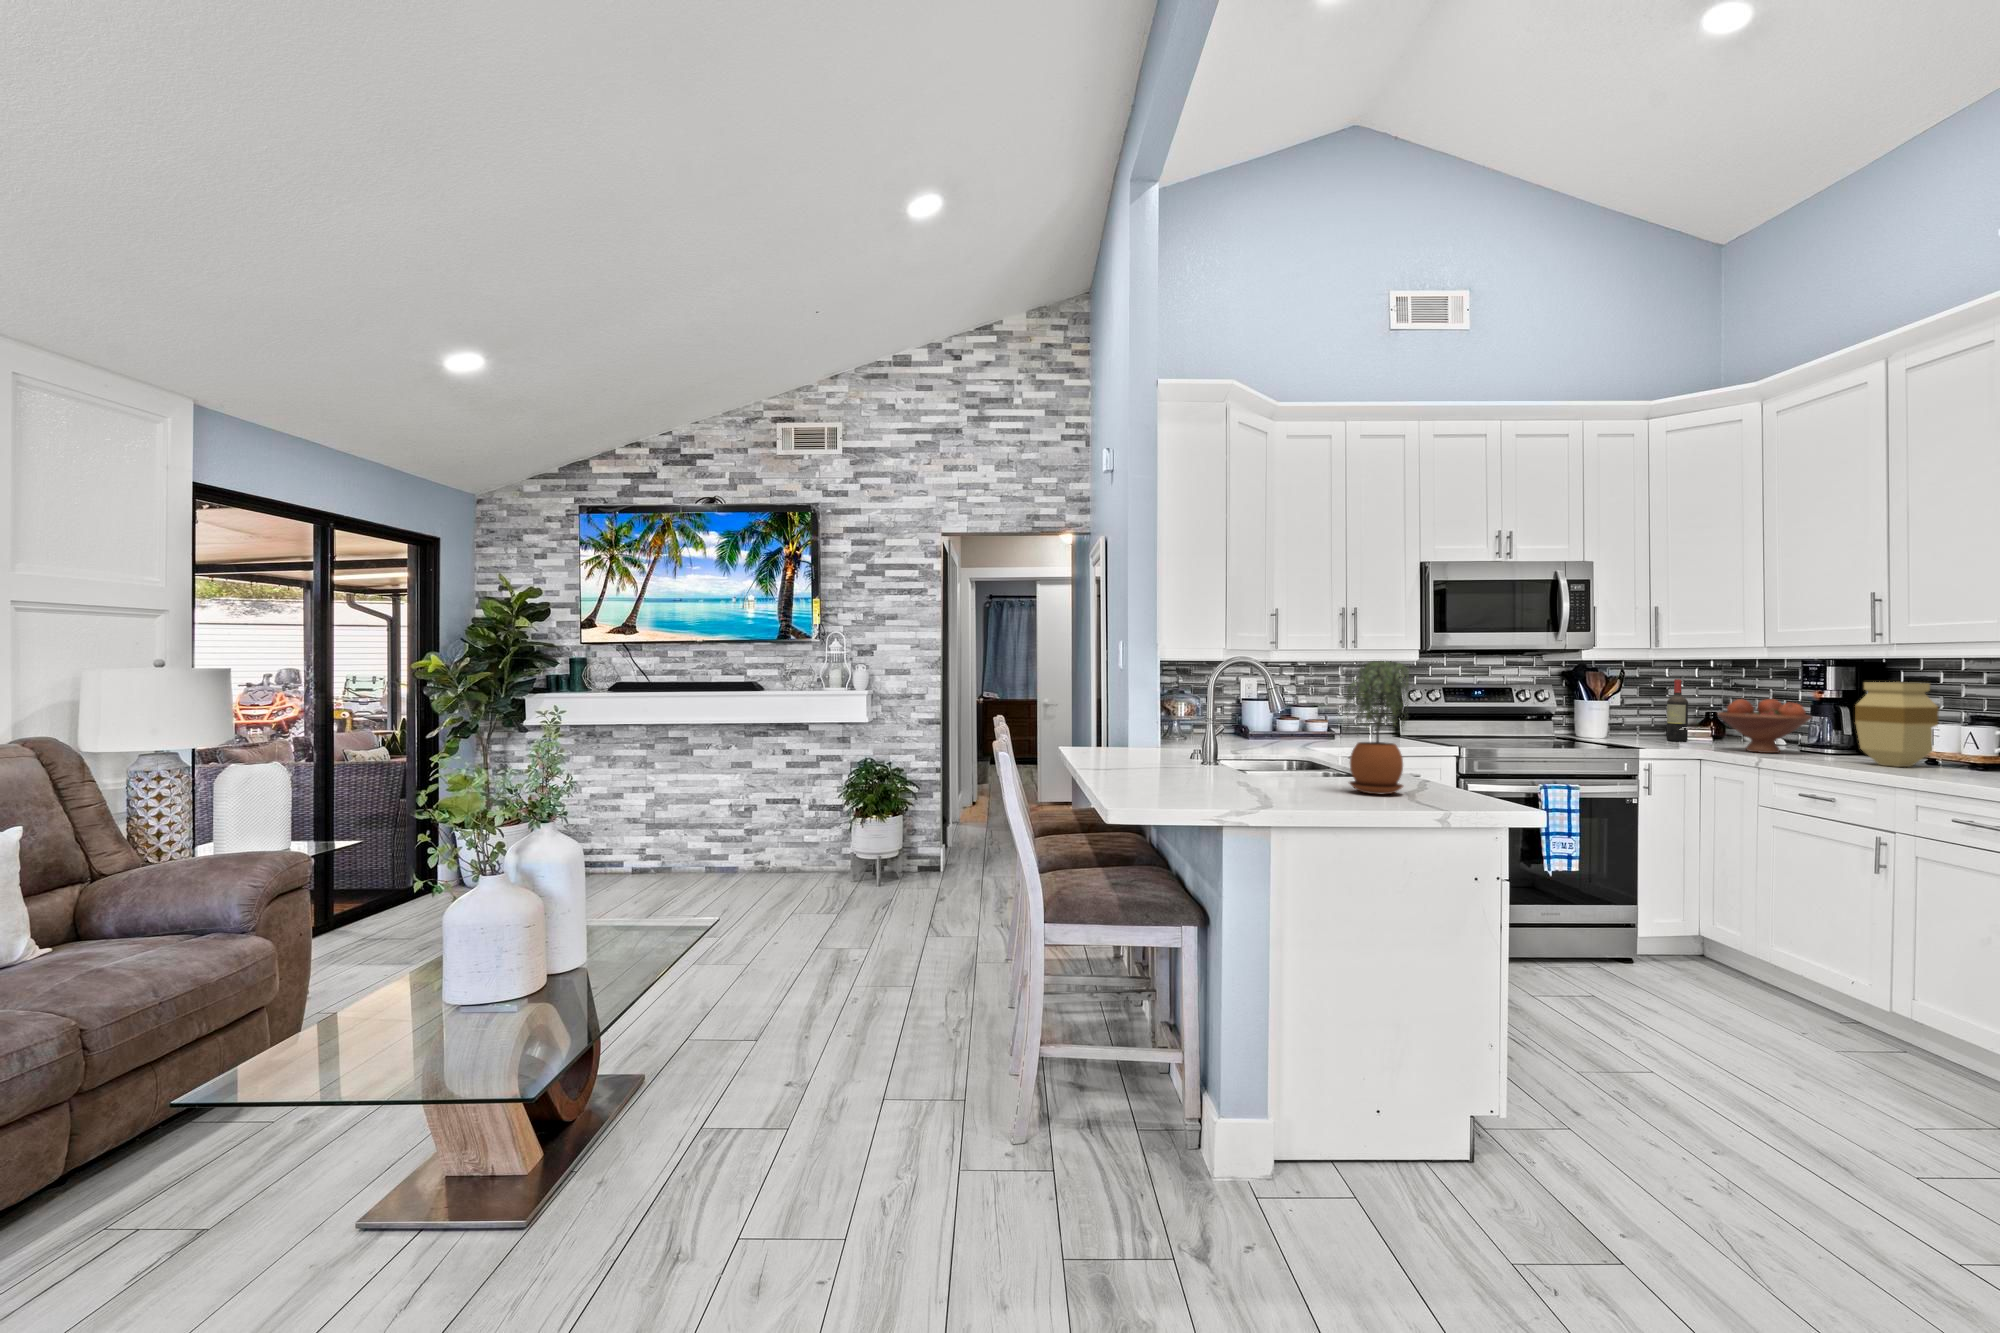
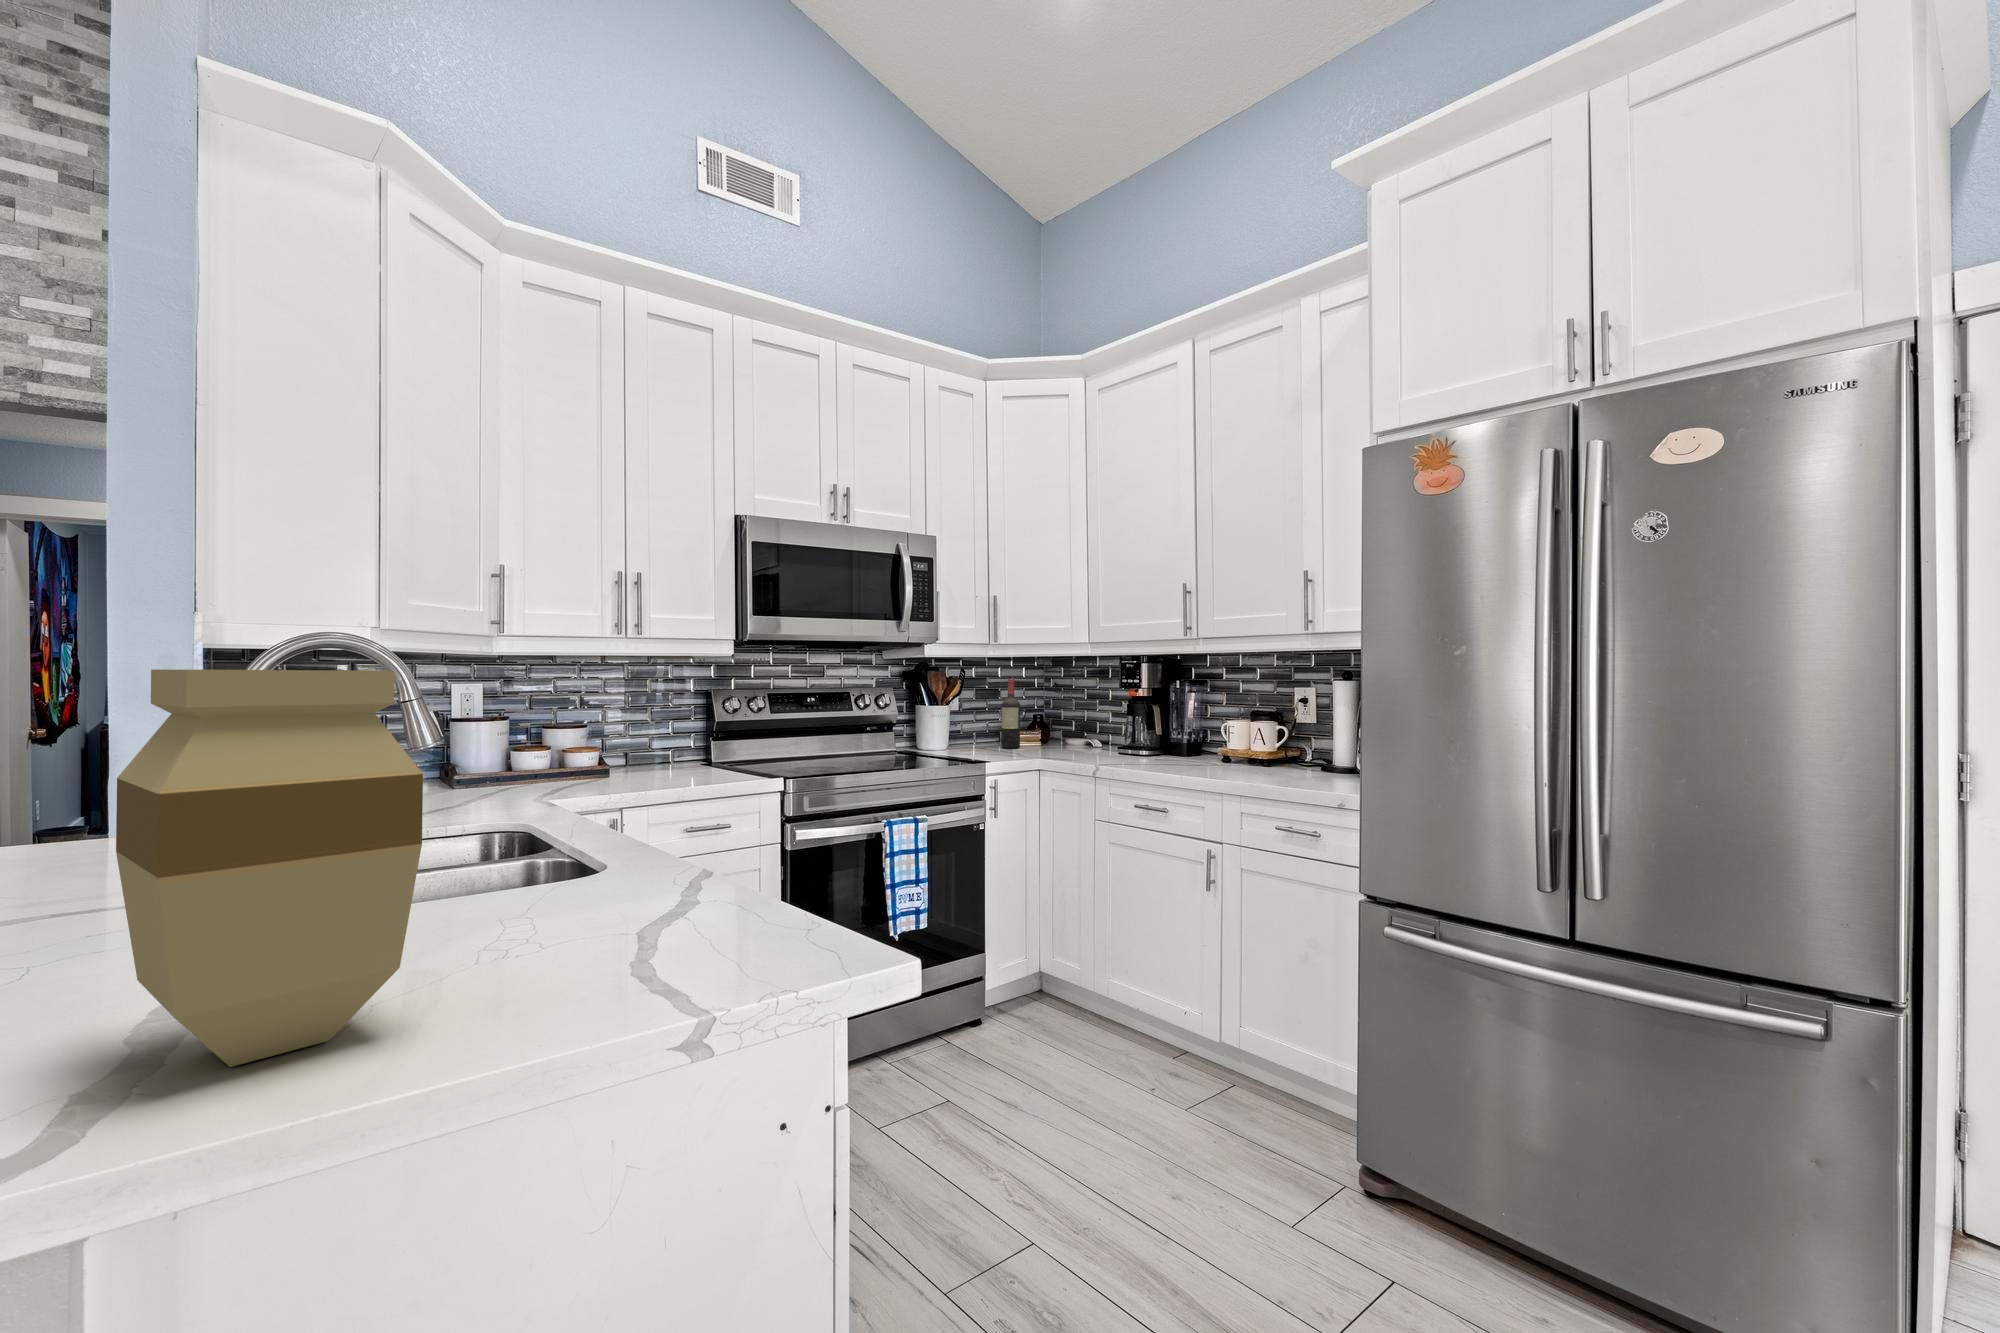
potted plant: present [1343,661,1409,794] -> none [466,626,645,970]
vase: present [1855,682,1939,767] -> present [116,669,423,1067]
fruit bowl: present [1718,699,1811,753] -> none [1054,699,1133,758]

